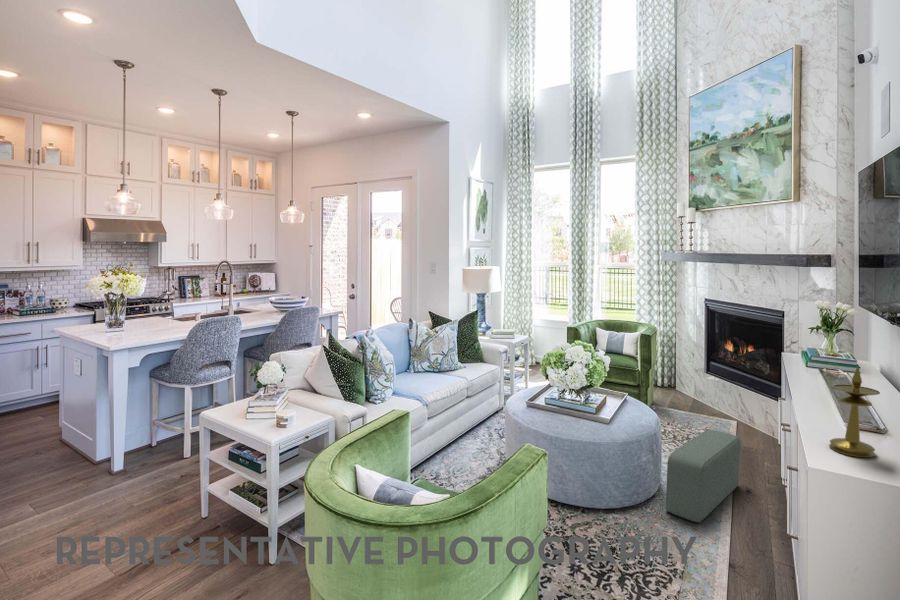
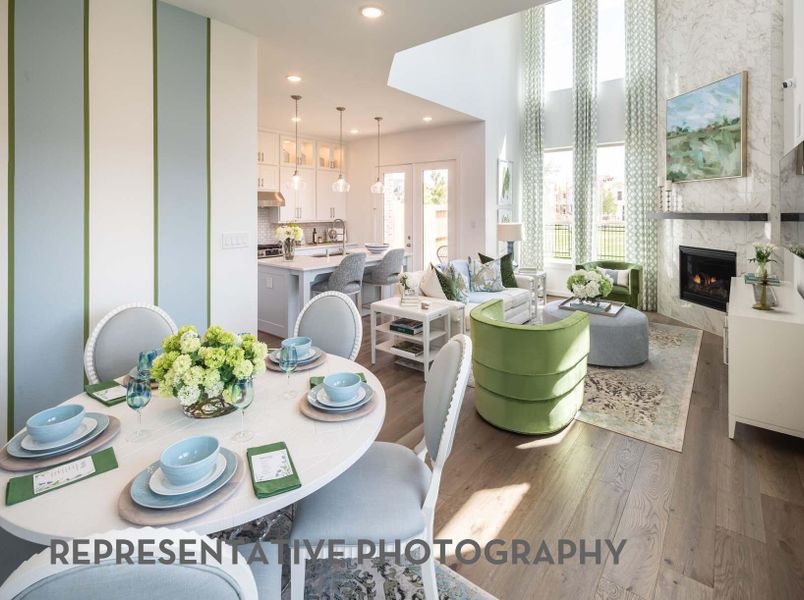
pouf: present [666,430,741,523] -> none [663,323,706,369]

